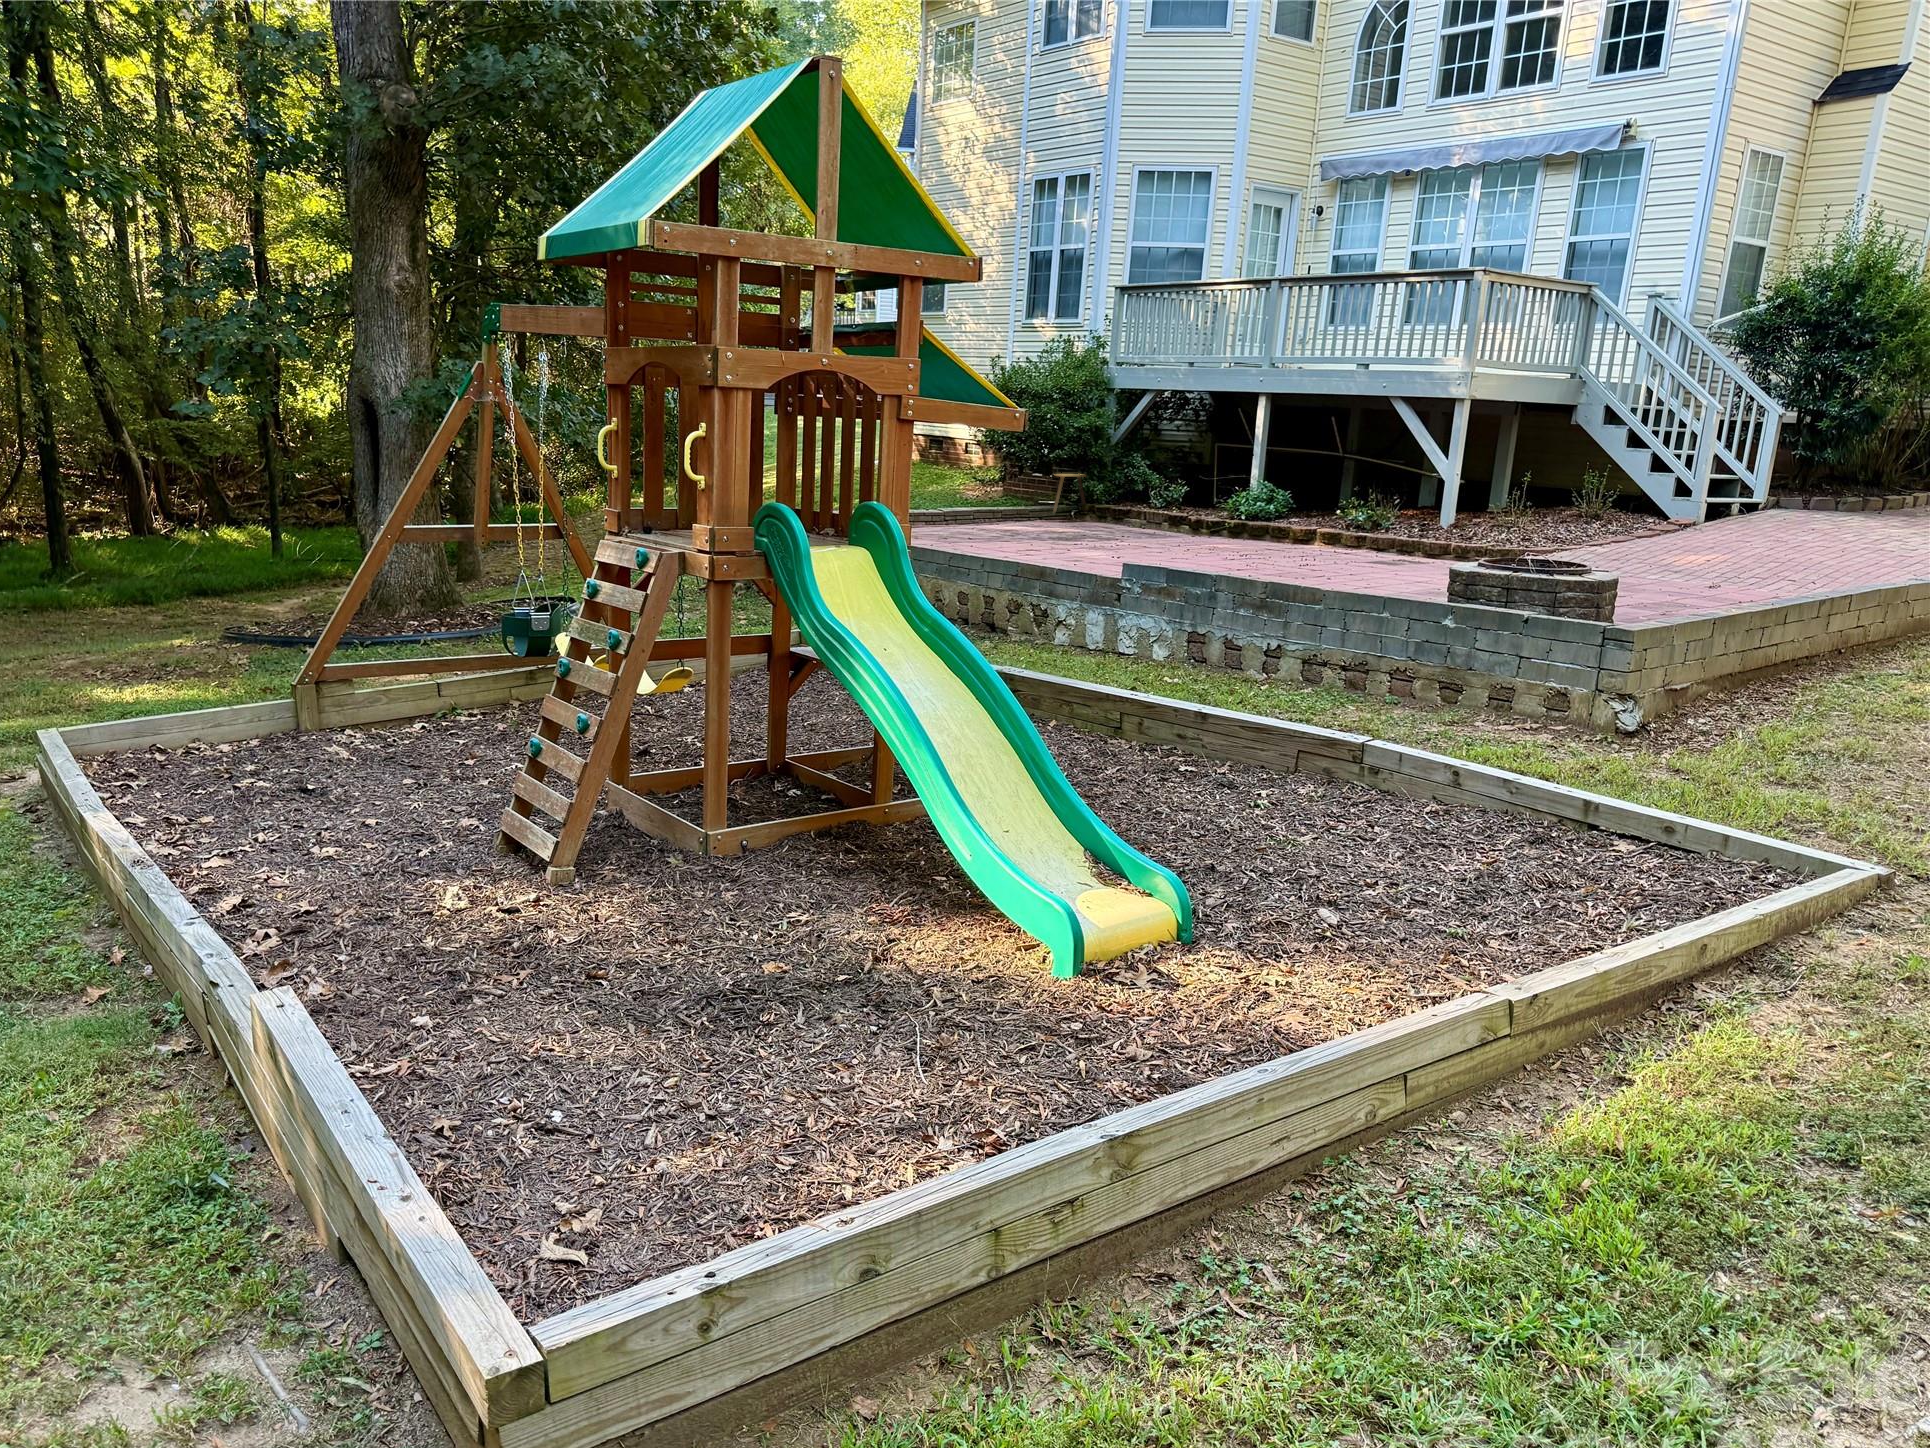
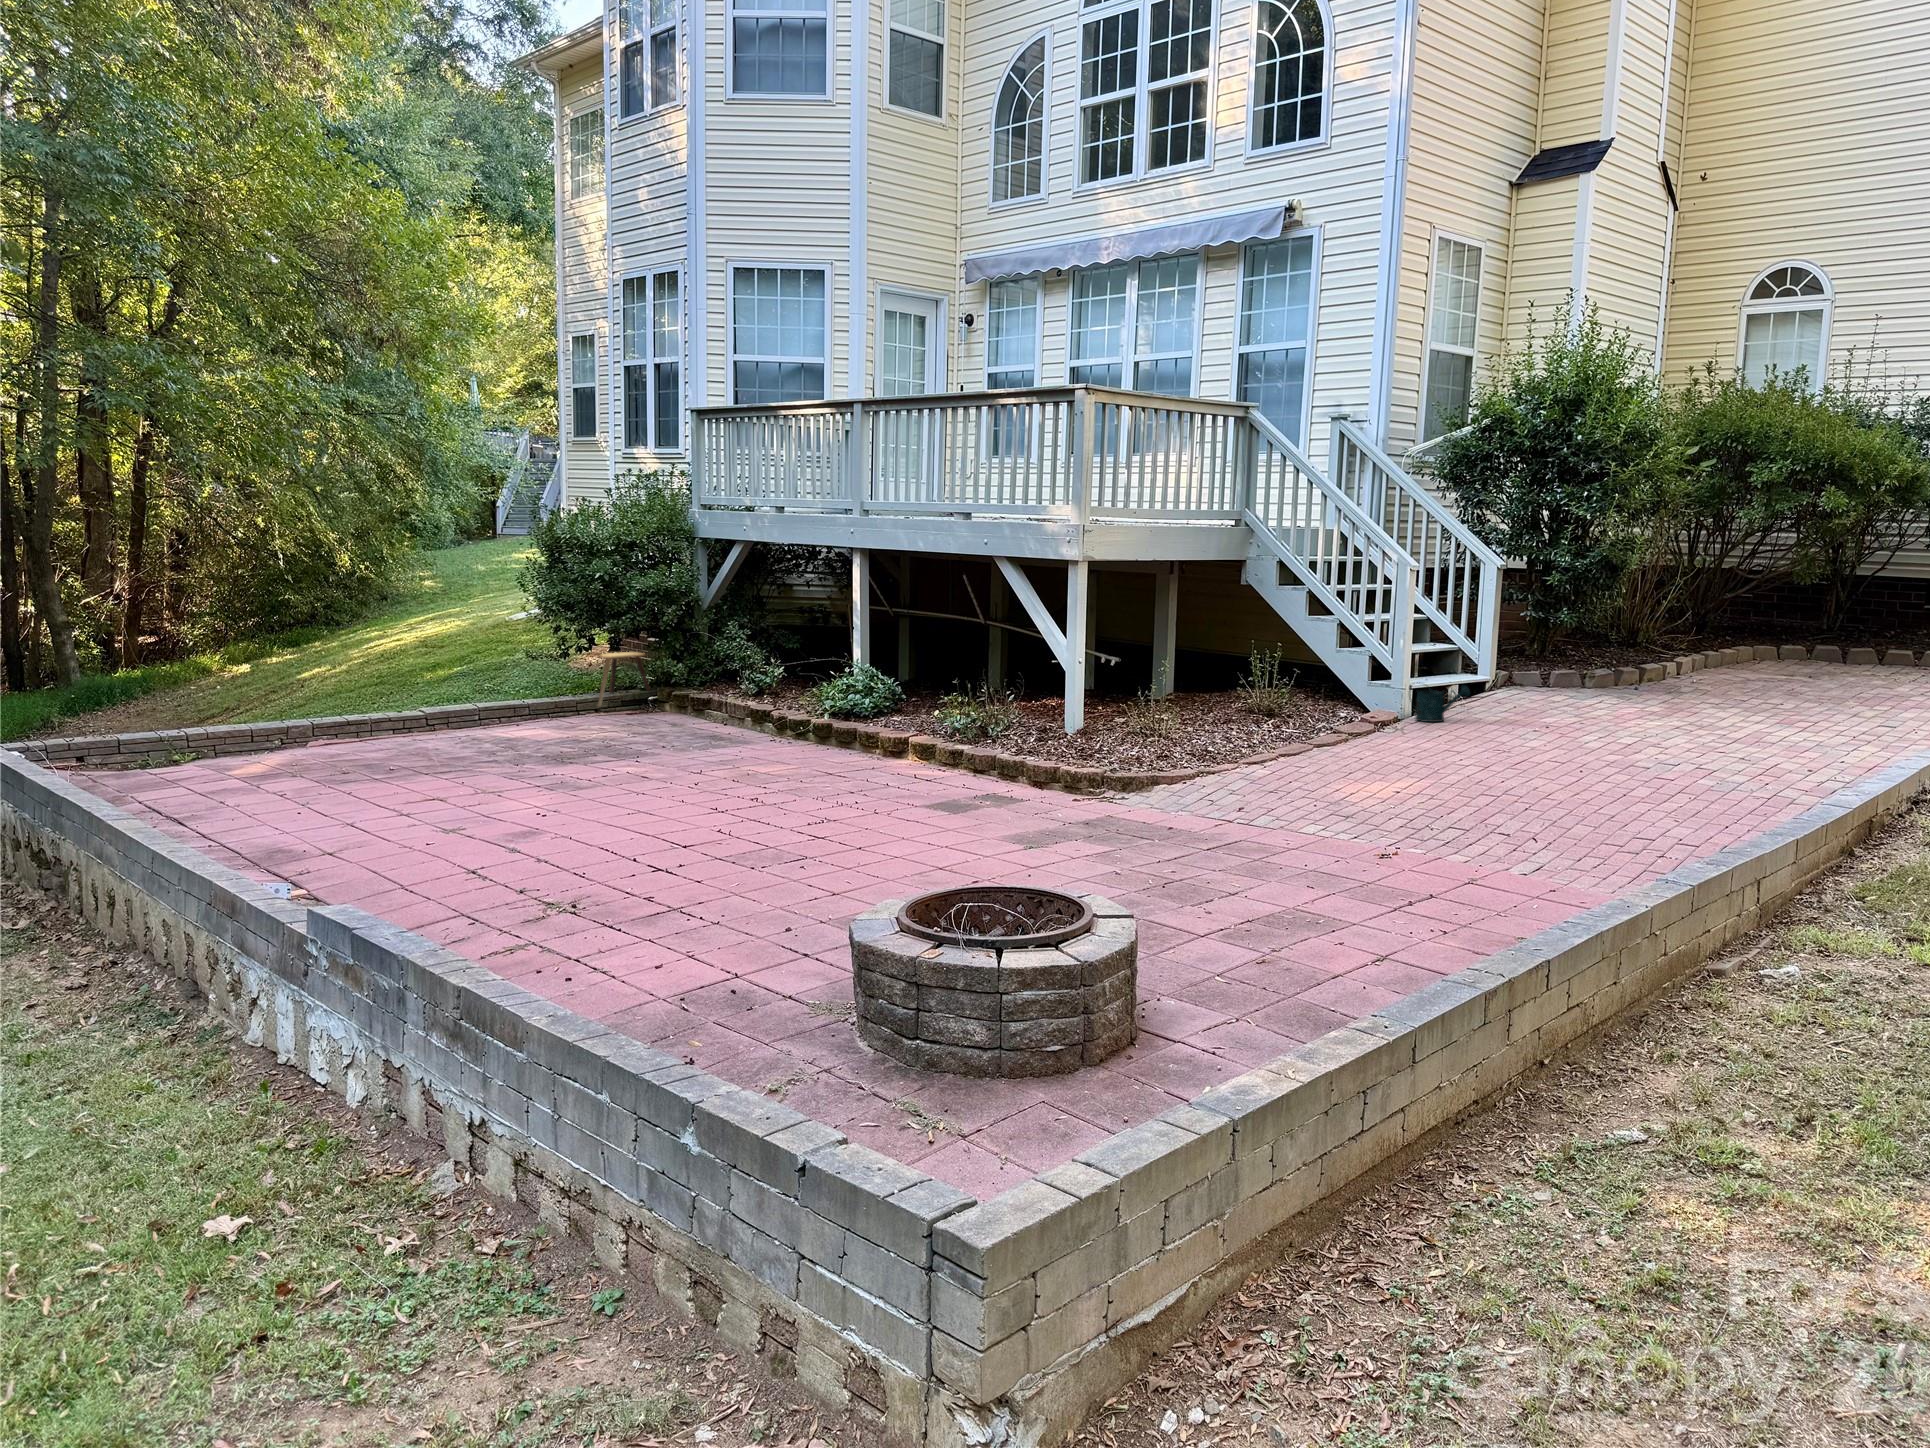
watering can: none [1702,494,1752,522] -> present [1410,685,1470,722]

